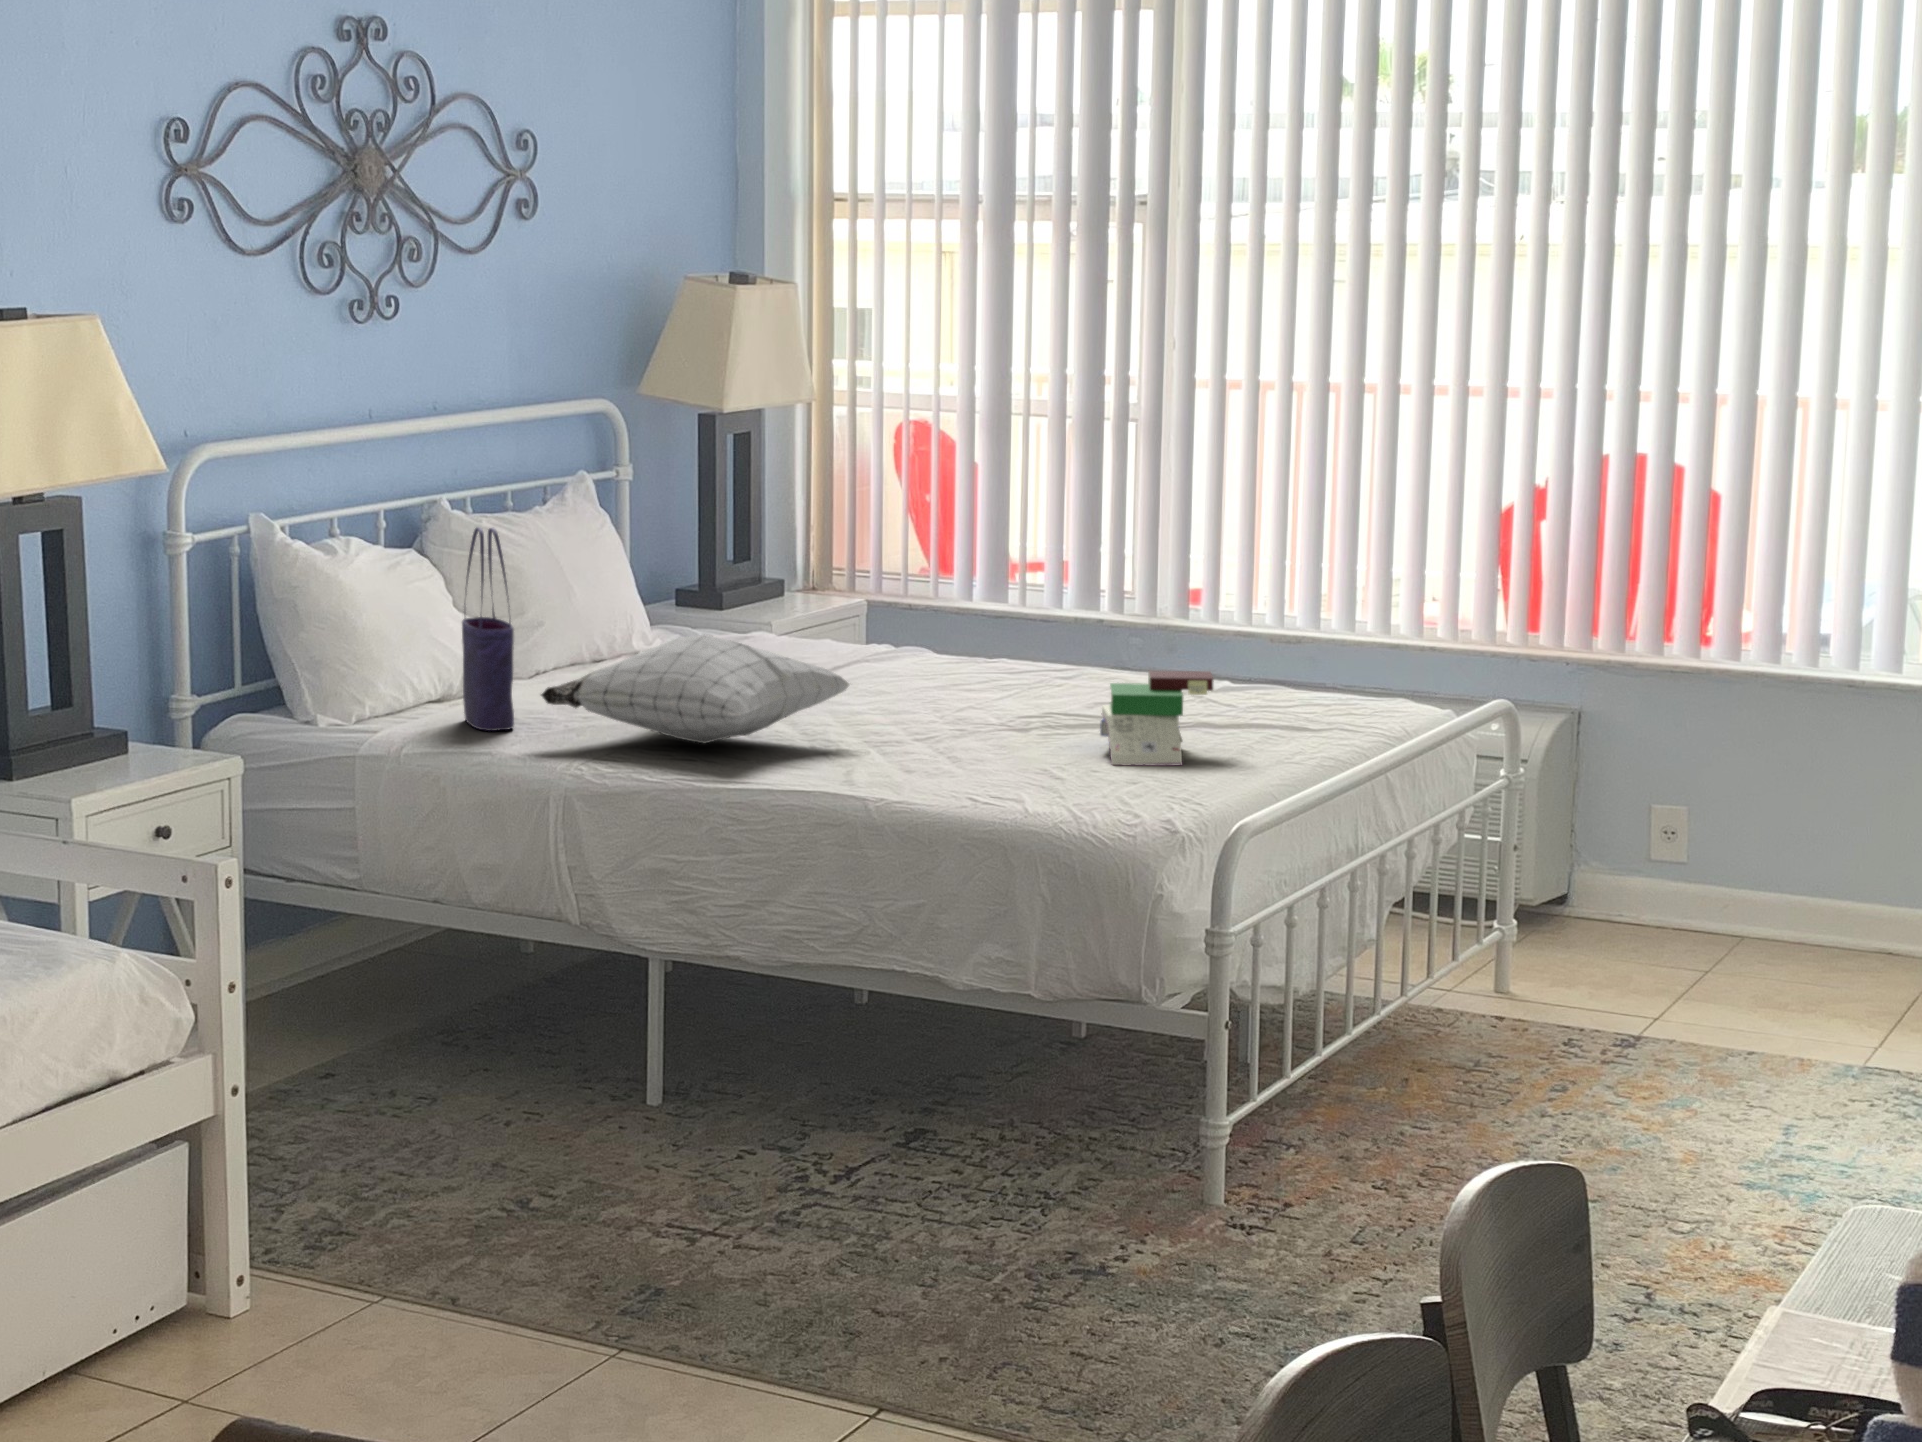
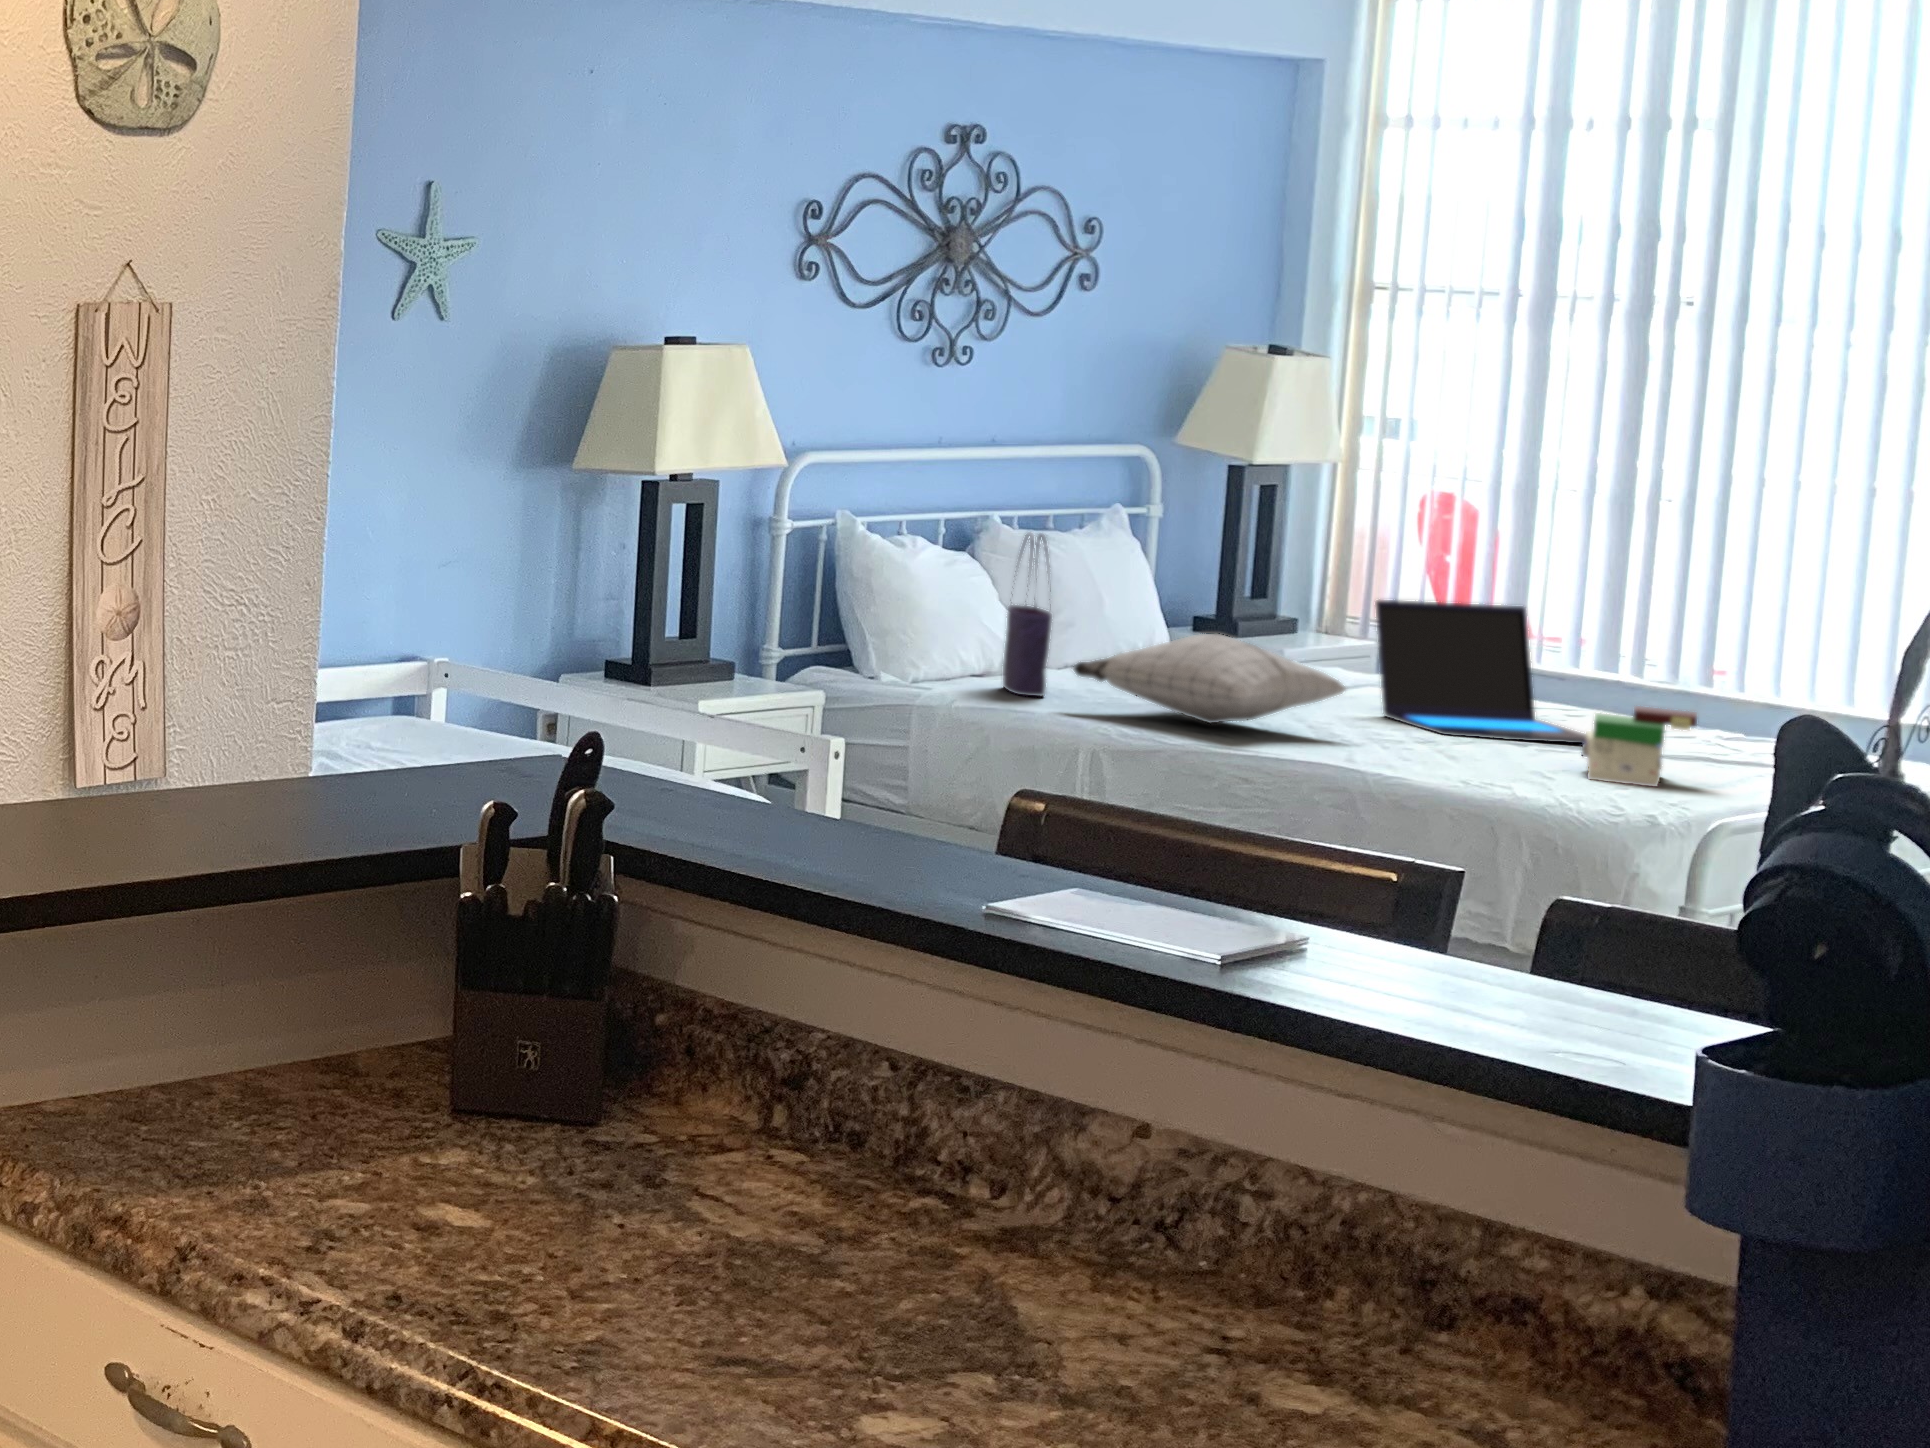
laptop: none [868,556,1111,720] -> present [1376,600,1586,743]

